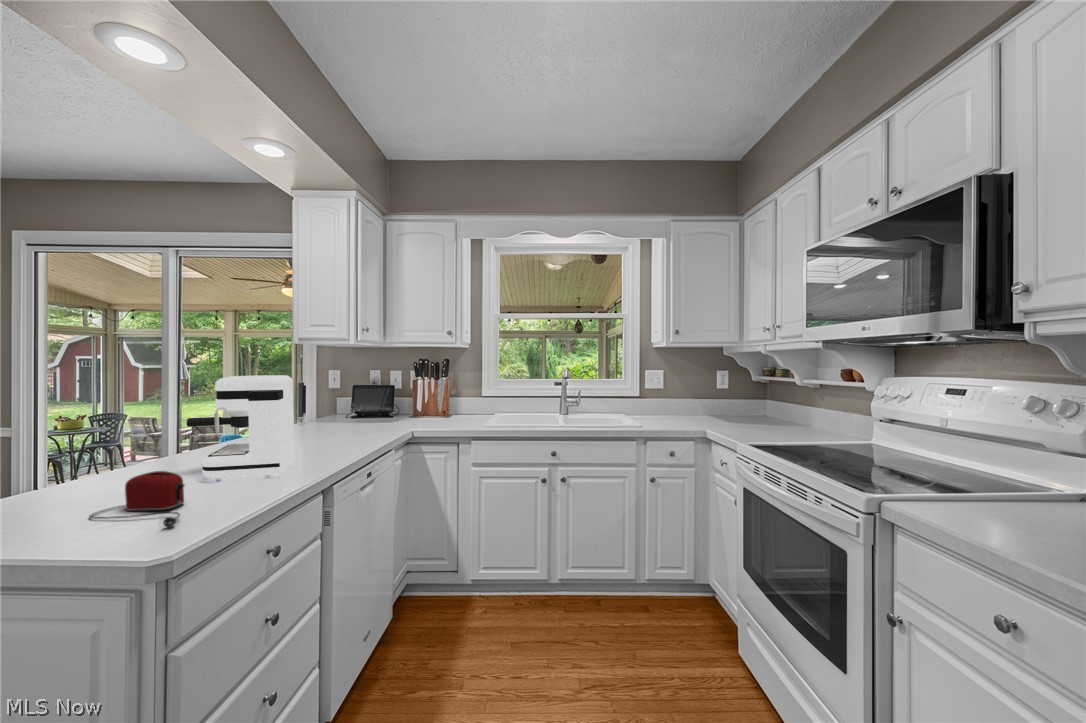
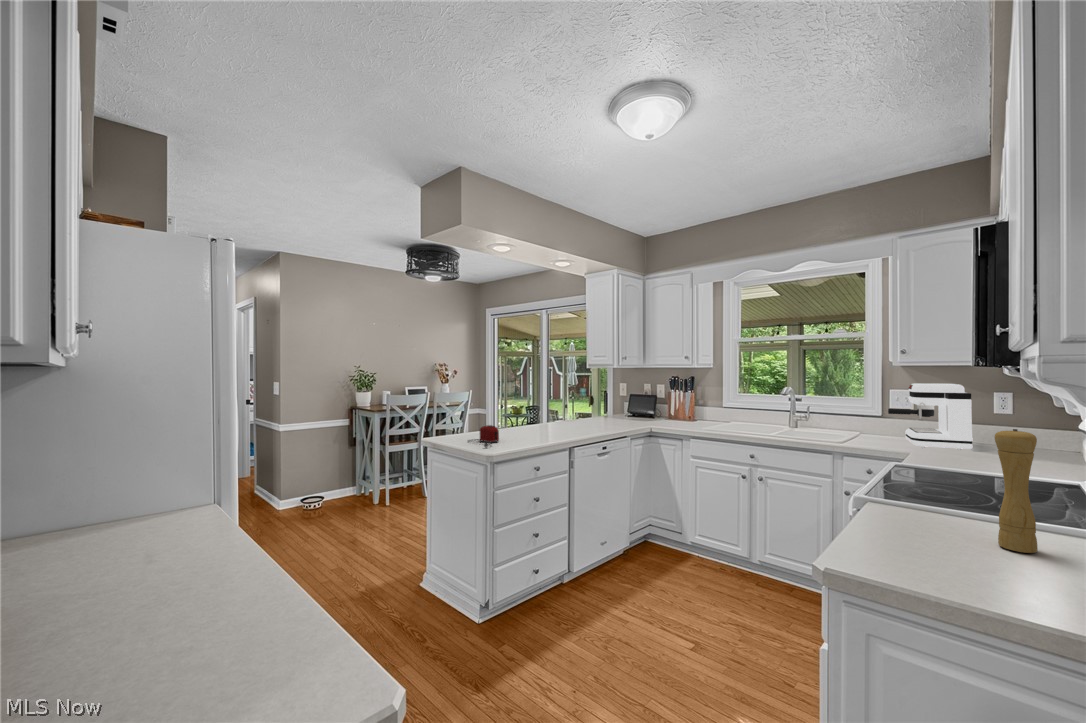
coffee maker: present [187,375,294,480] -> present [888,383,973,450]
pepper mill: none [1006,410,1051,535] -> present [995,429,1038,553]

